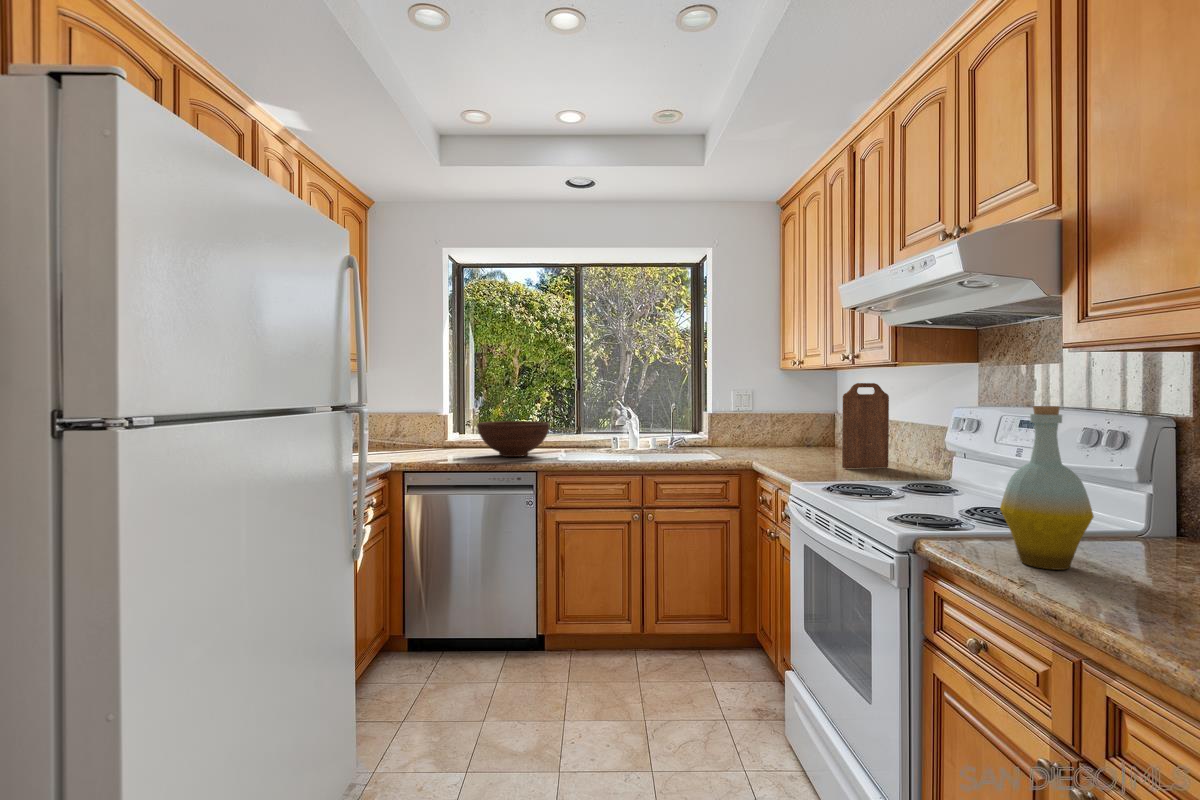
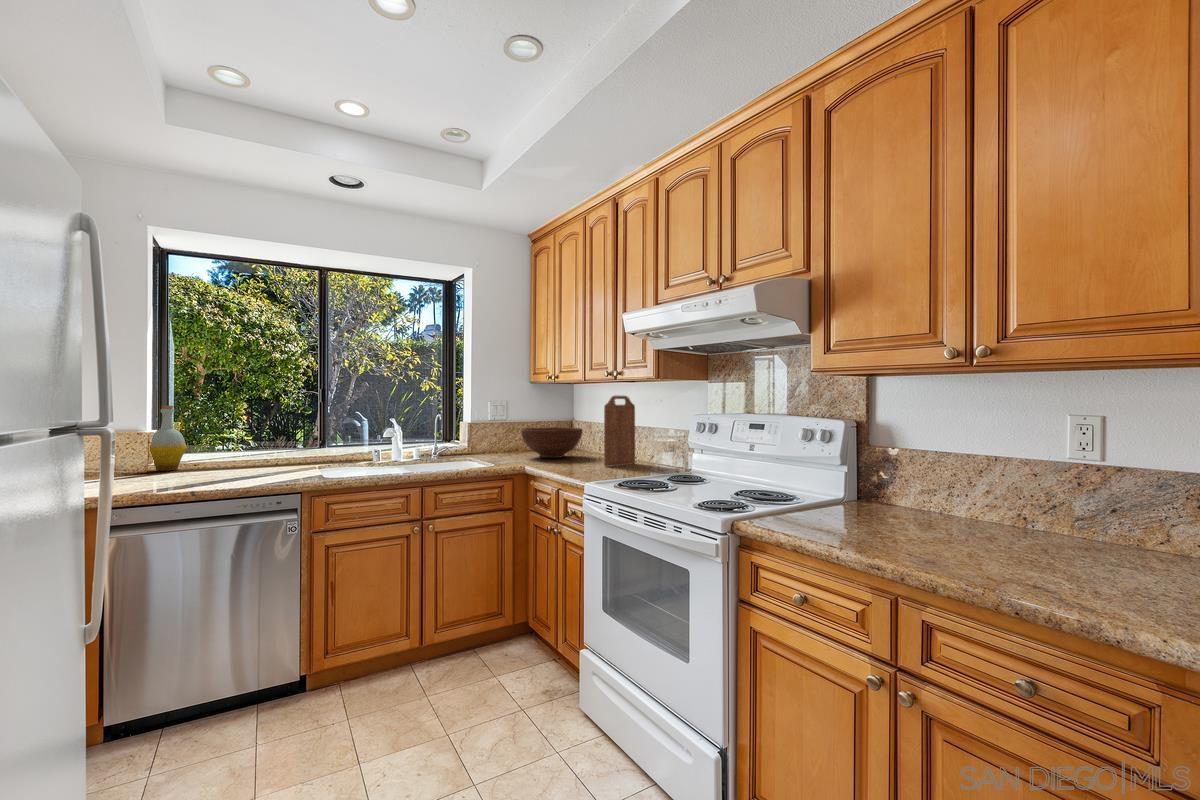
bottle: present [1000,406,1094,570] -> present [148,406,187,471]
fruit bowl: present [477,421,550,457] -> present [521,427,583,458]

